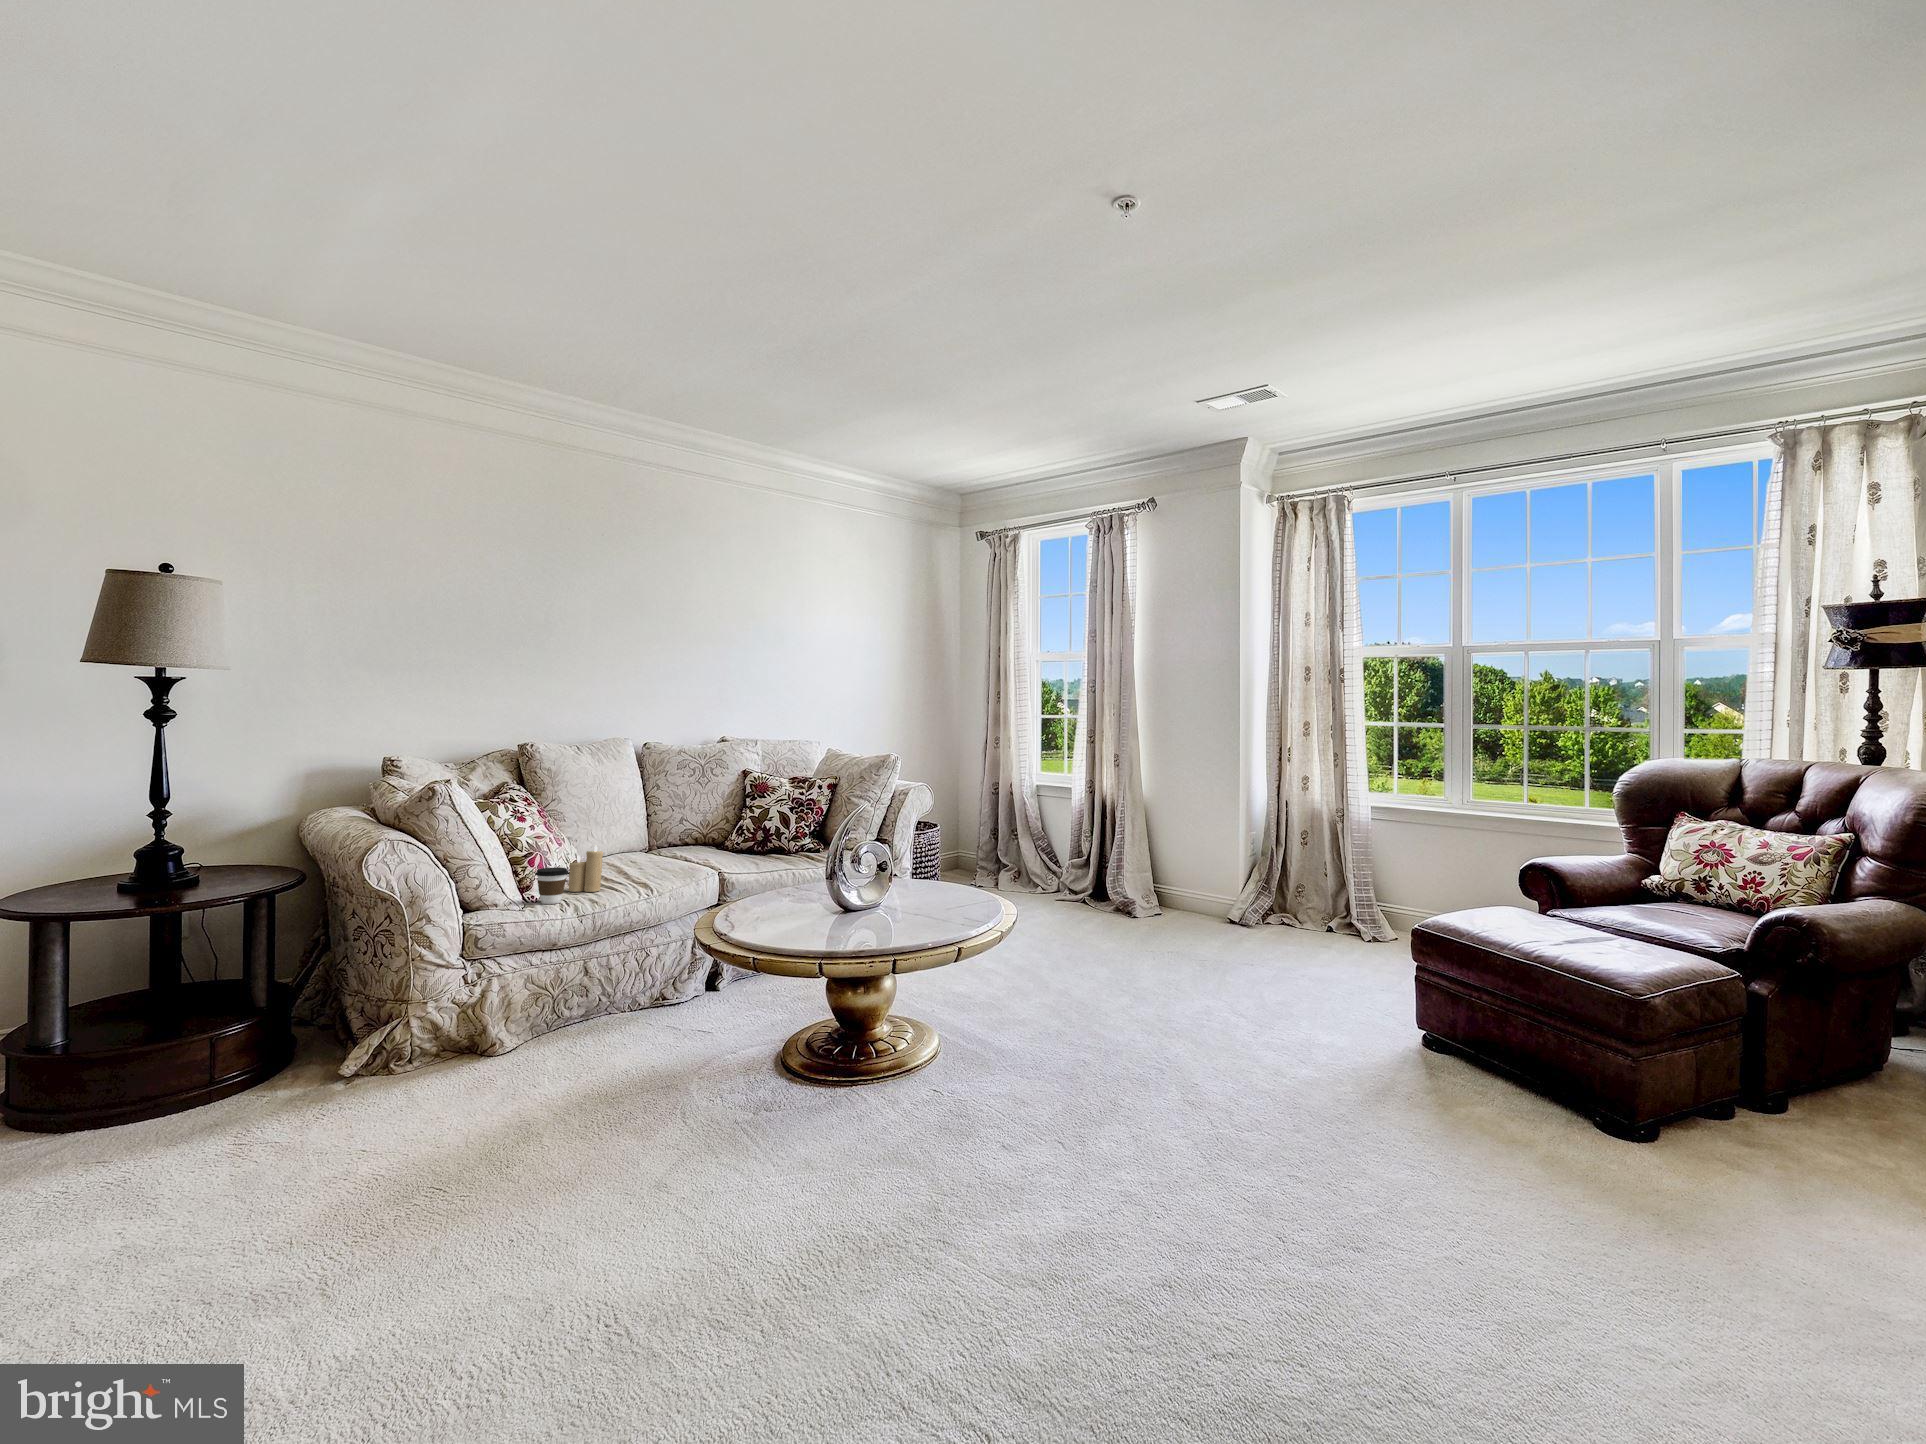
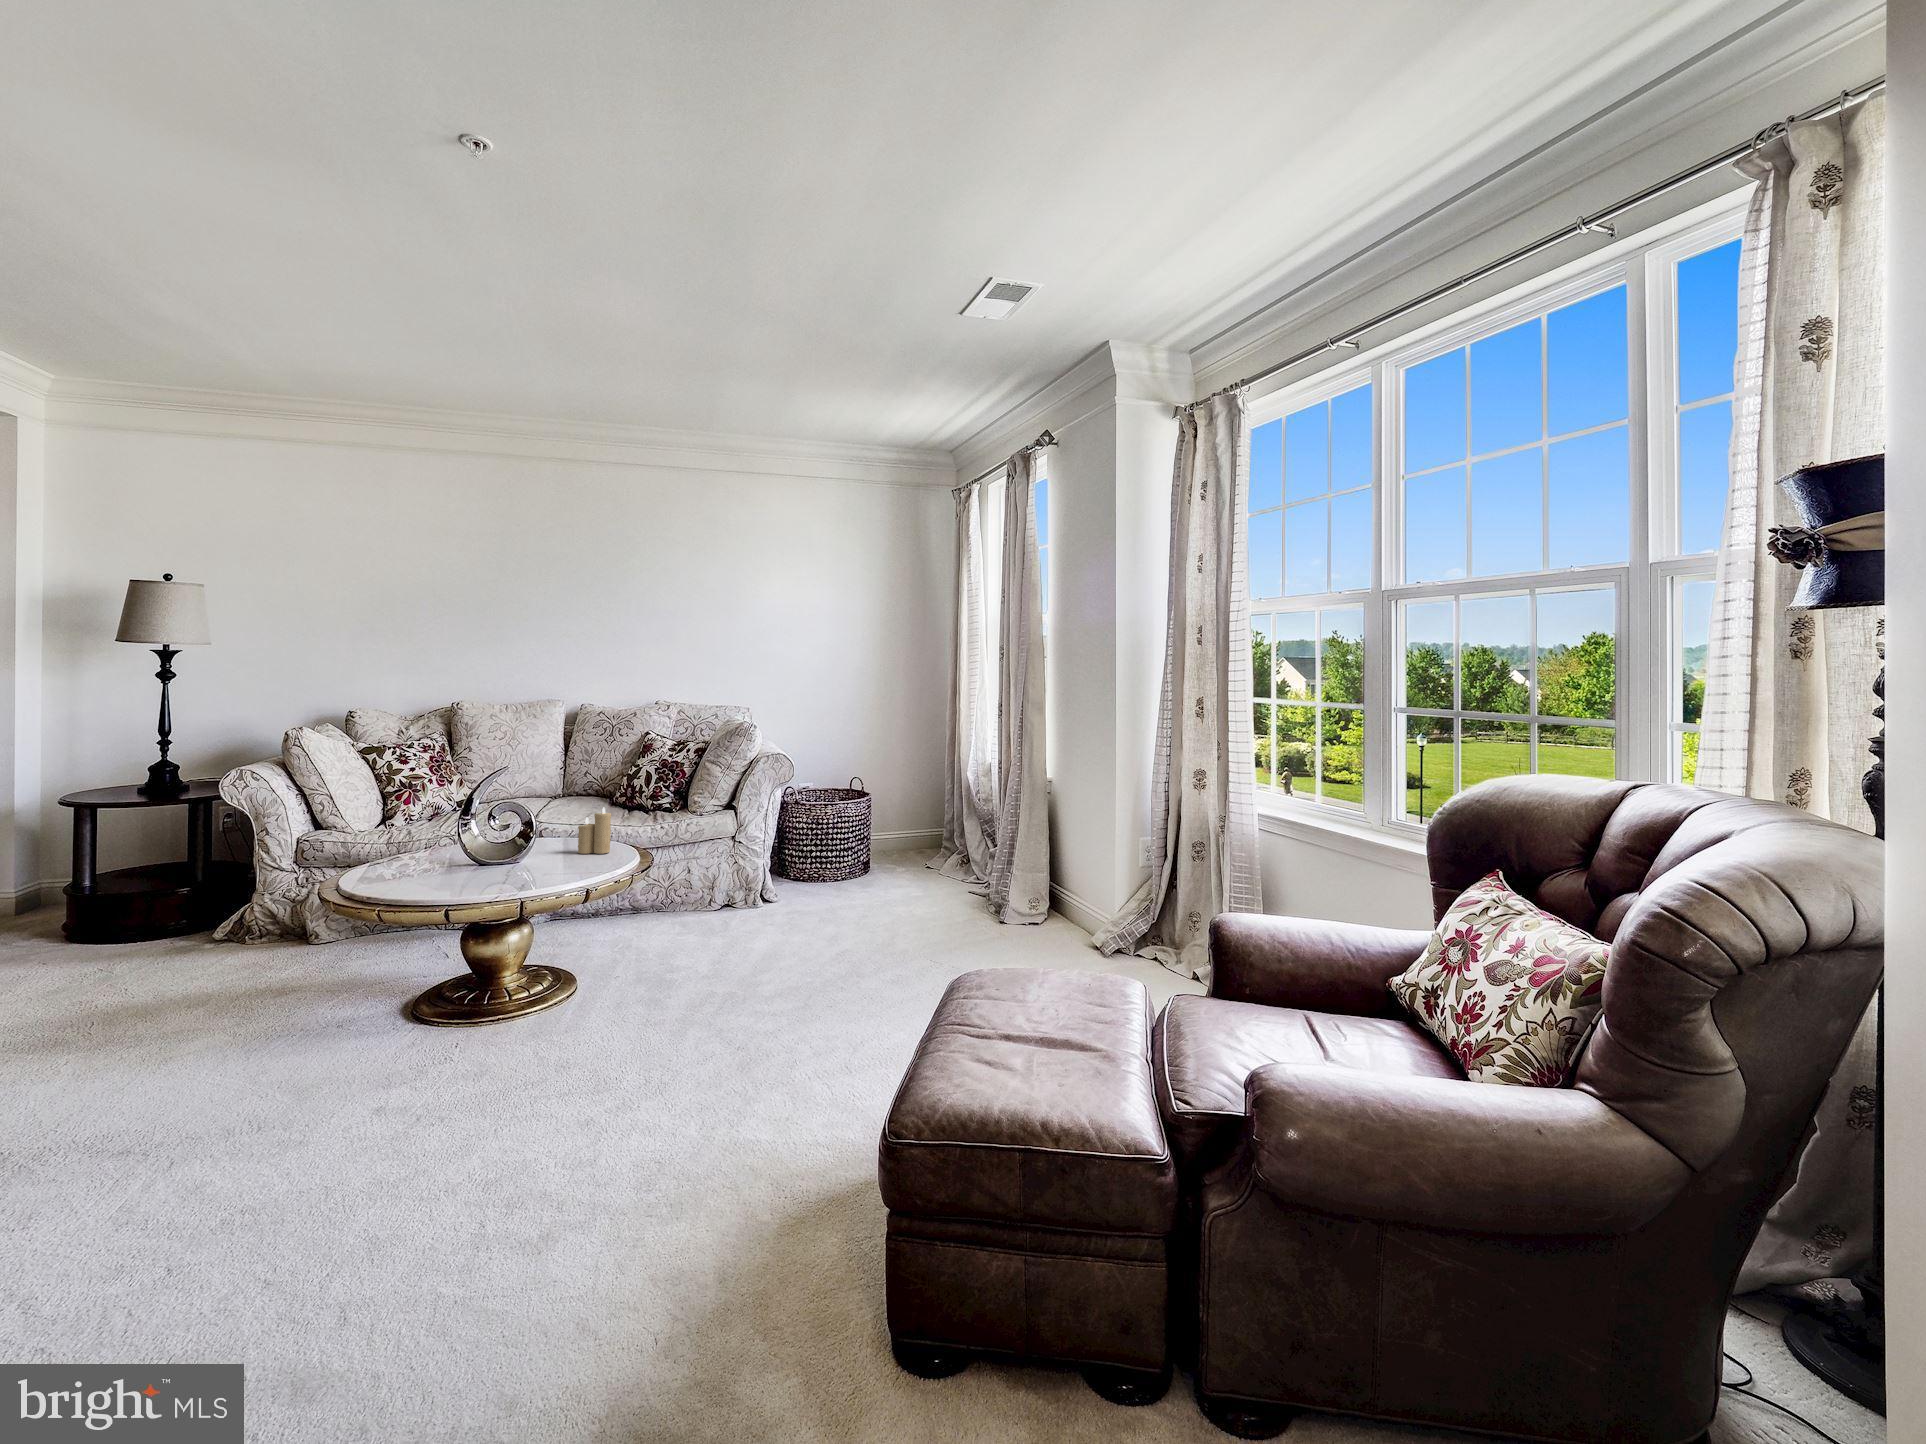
coffee cup: present [535,867,568,904] -> none [543,831,576,868]

